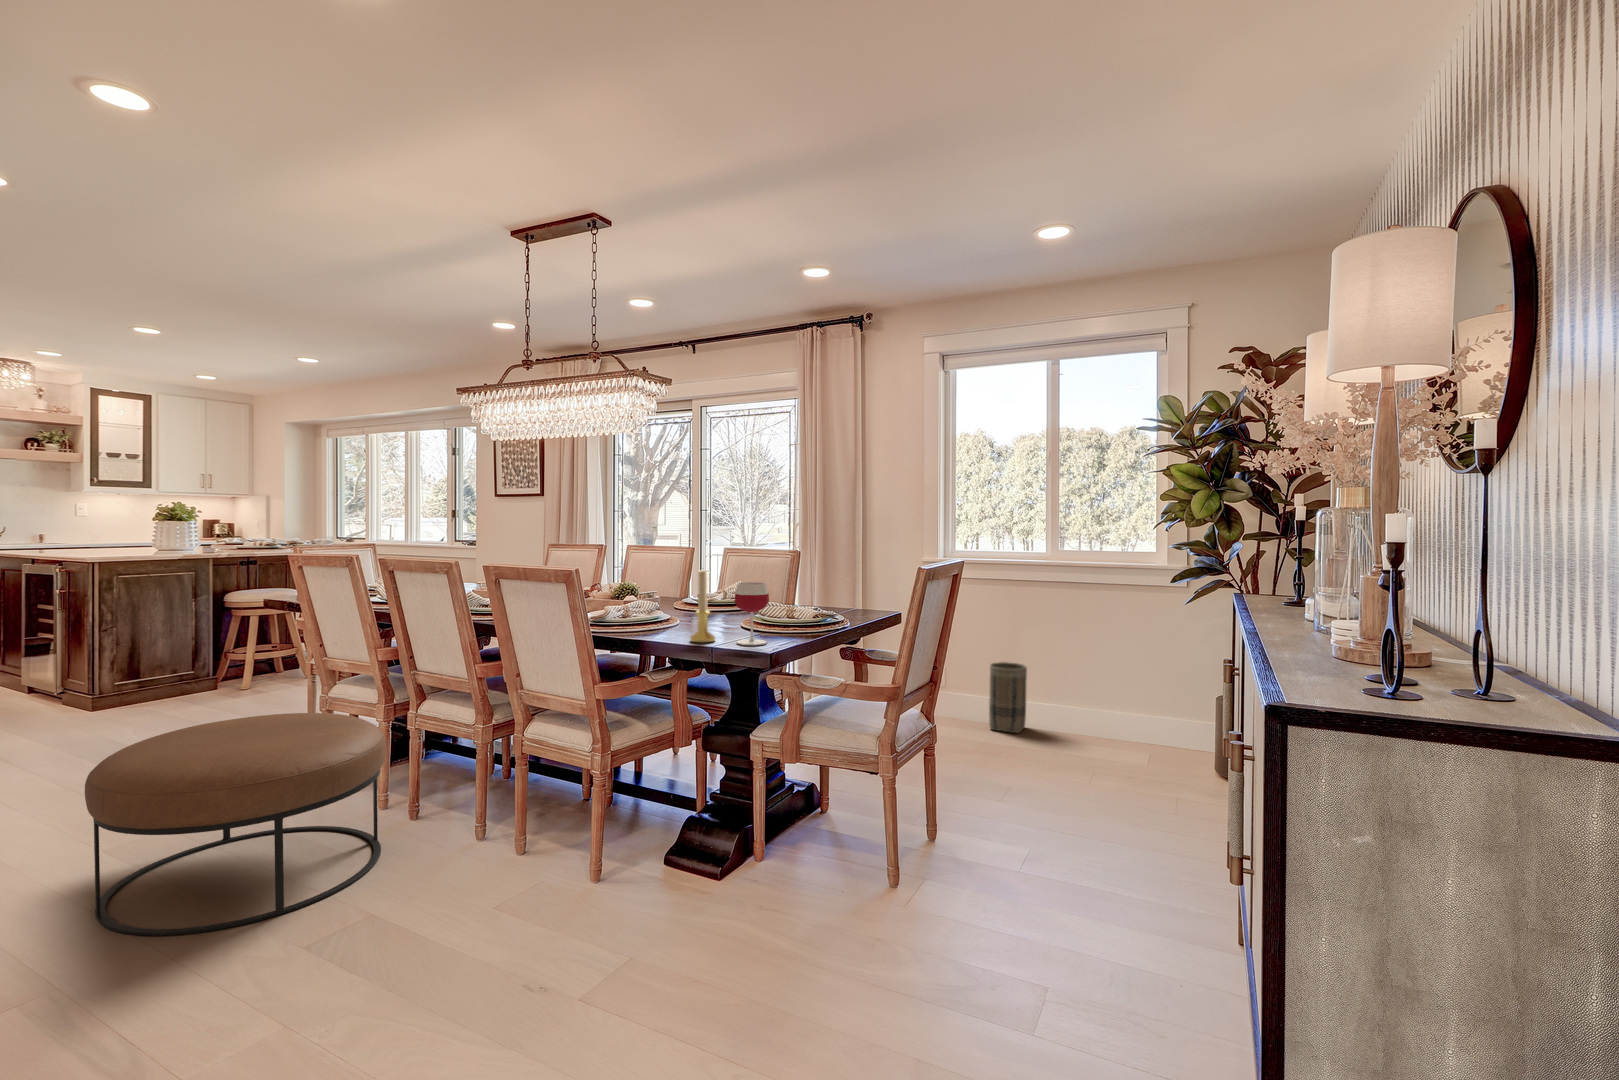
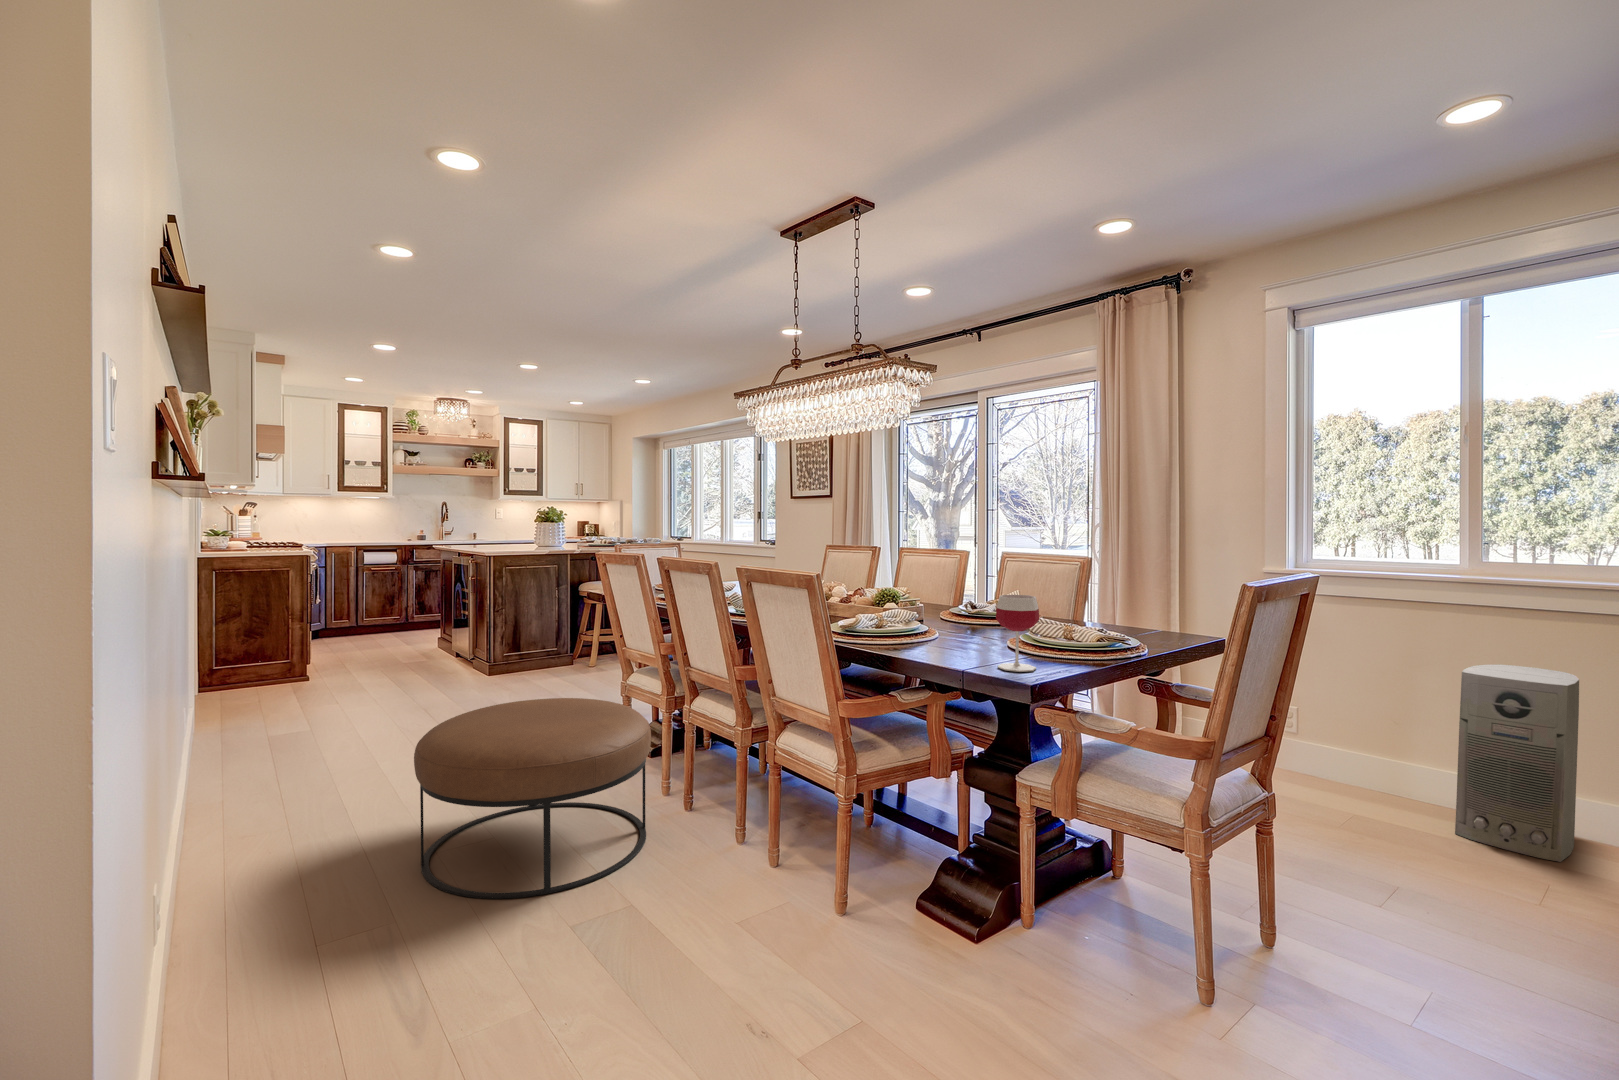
candle holder: present [690,570,715,643] -> none [944,575,974,663]
air purifier: none [1048,624,1115,757] -> present [1455,664,1579,862]
basket: present [989,662,1027,733] -> none [1356,707,1417,805]

